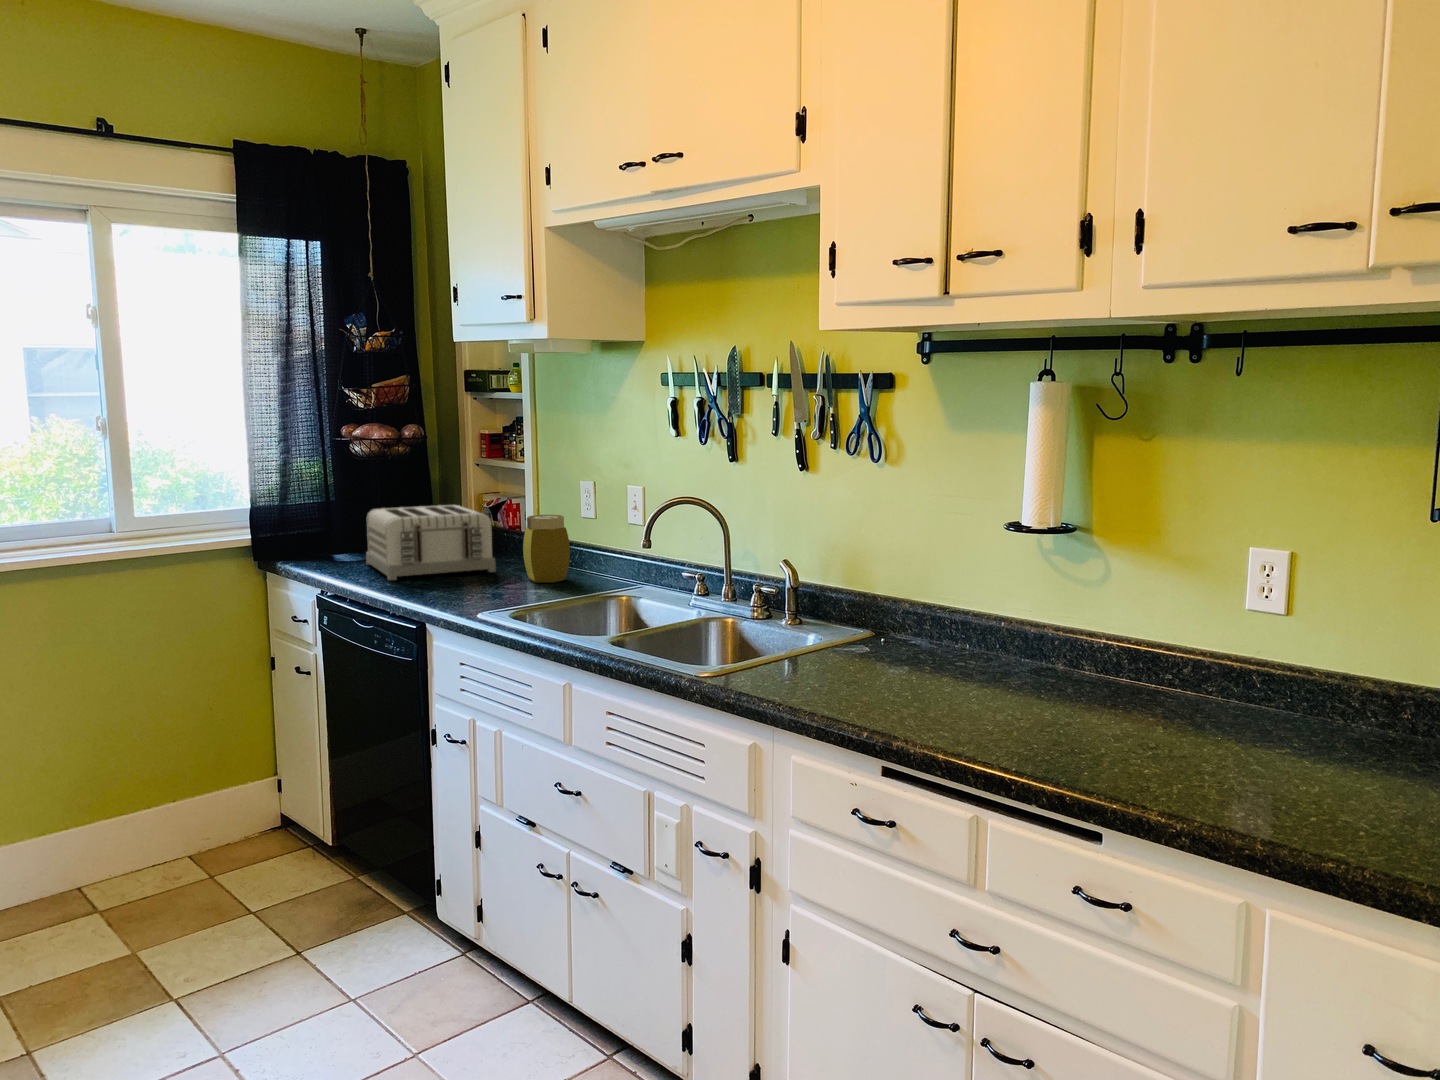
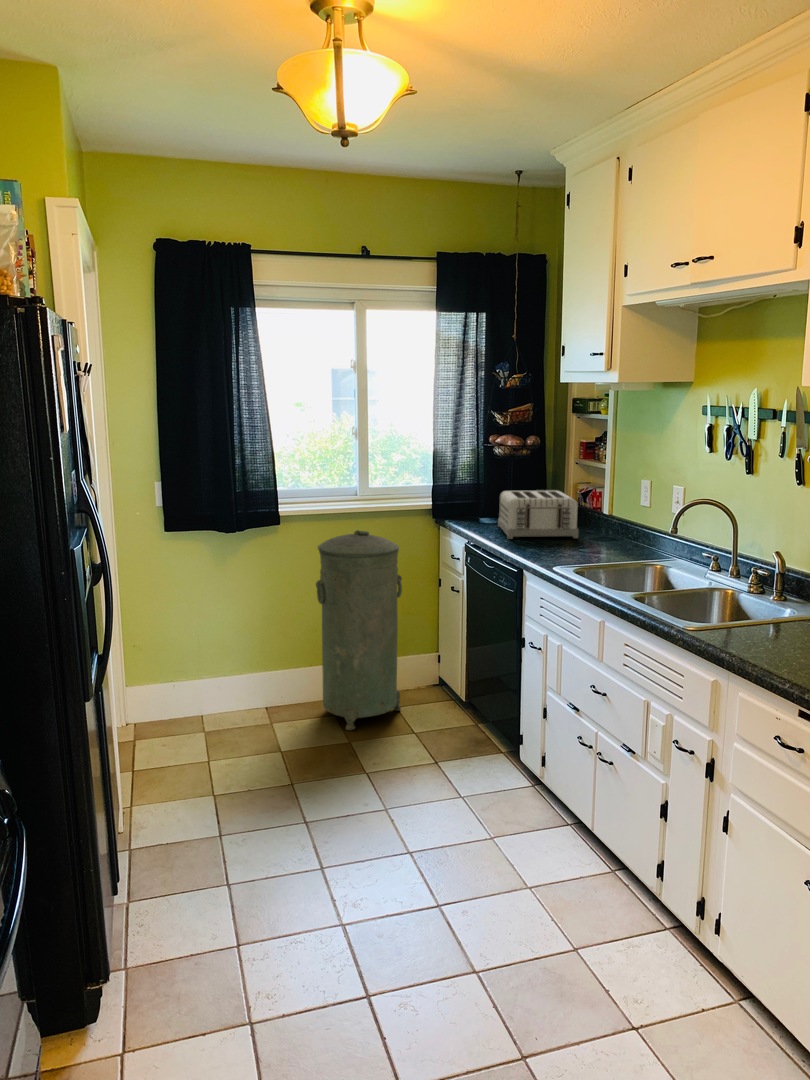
jar: present [523,515,570,582] -> none [596,502,628,549]
trash can: none [45,588,221,933] -> present [316,530,402,730]

